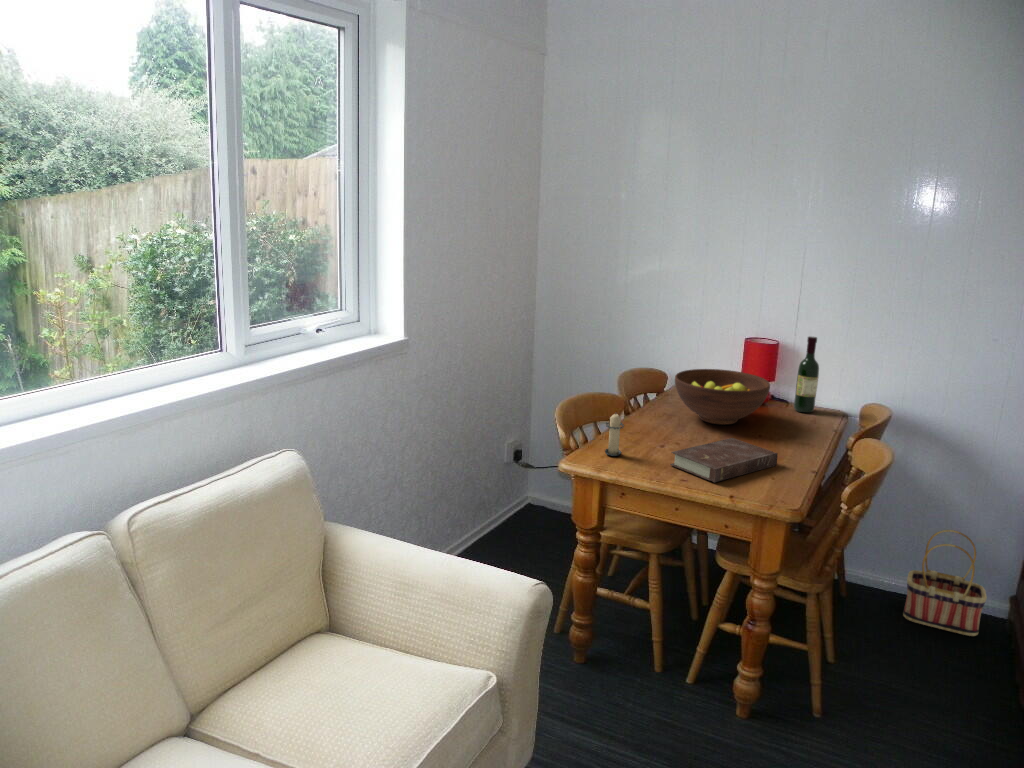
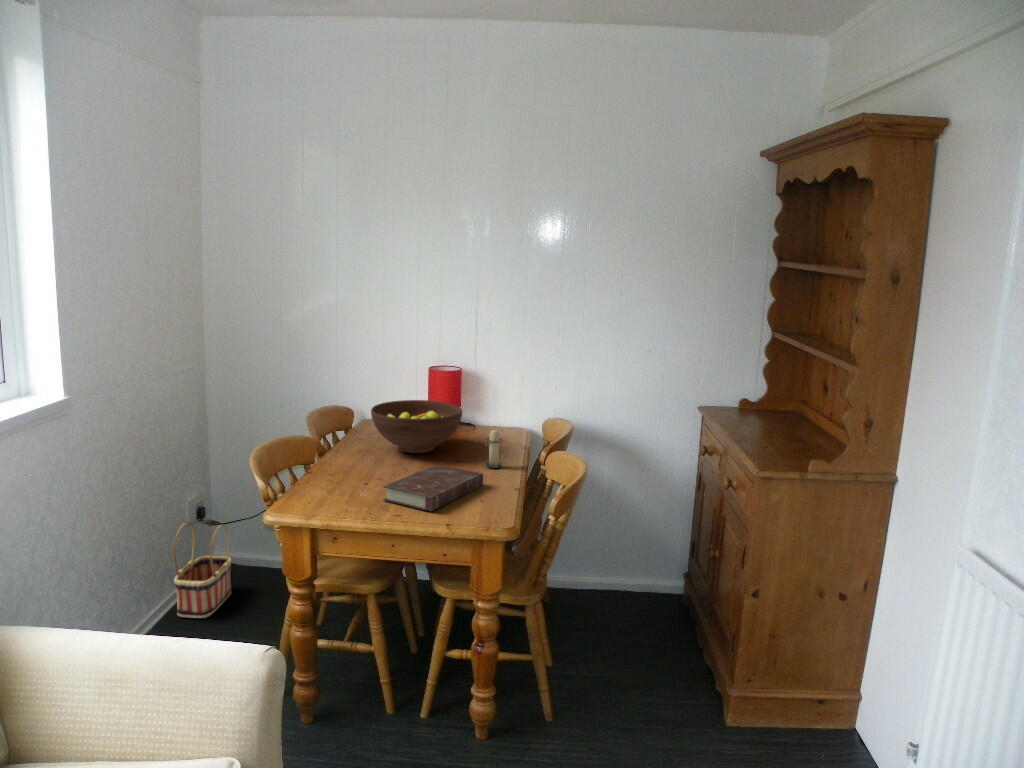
wine bottle: present [794,336,819,413] -> none [480,362,500,433]
candle: present [605,414,624,456] -> present [486,429,502,468]
basket: present [903,530,987,636] -> present [174,523,231,618]

